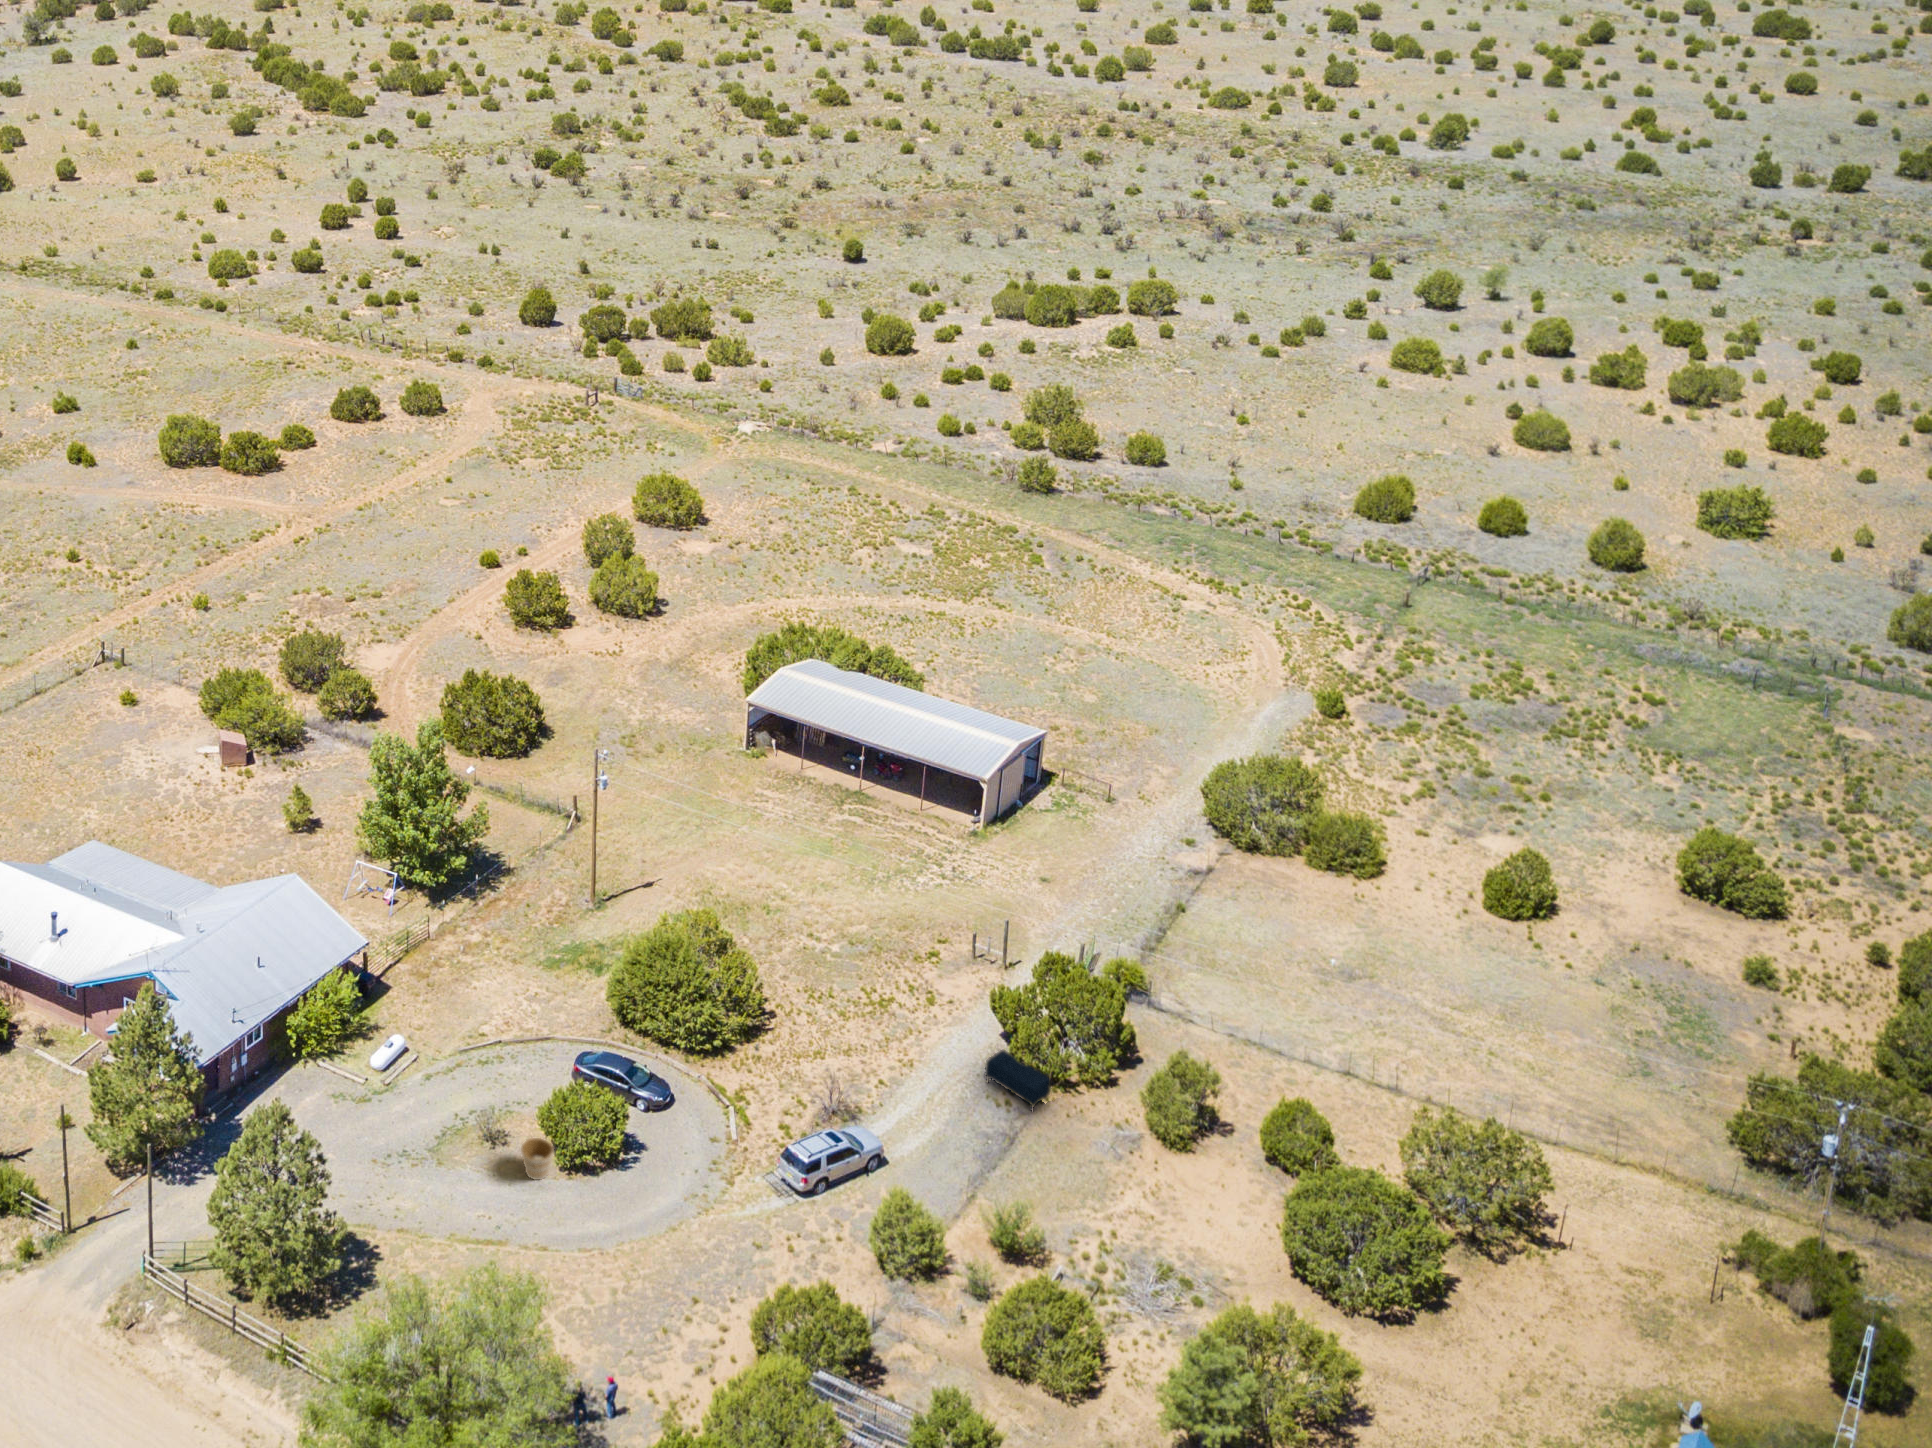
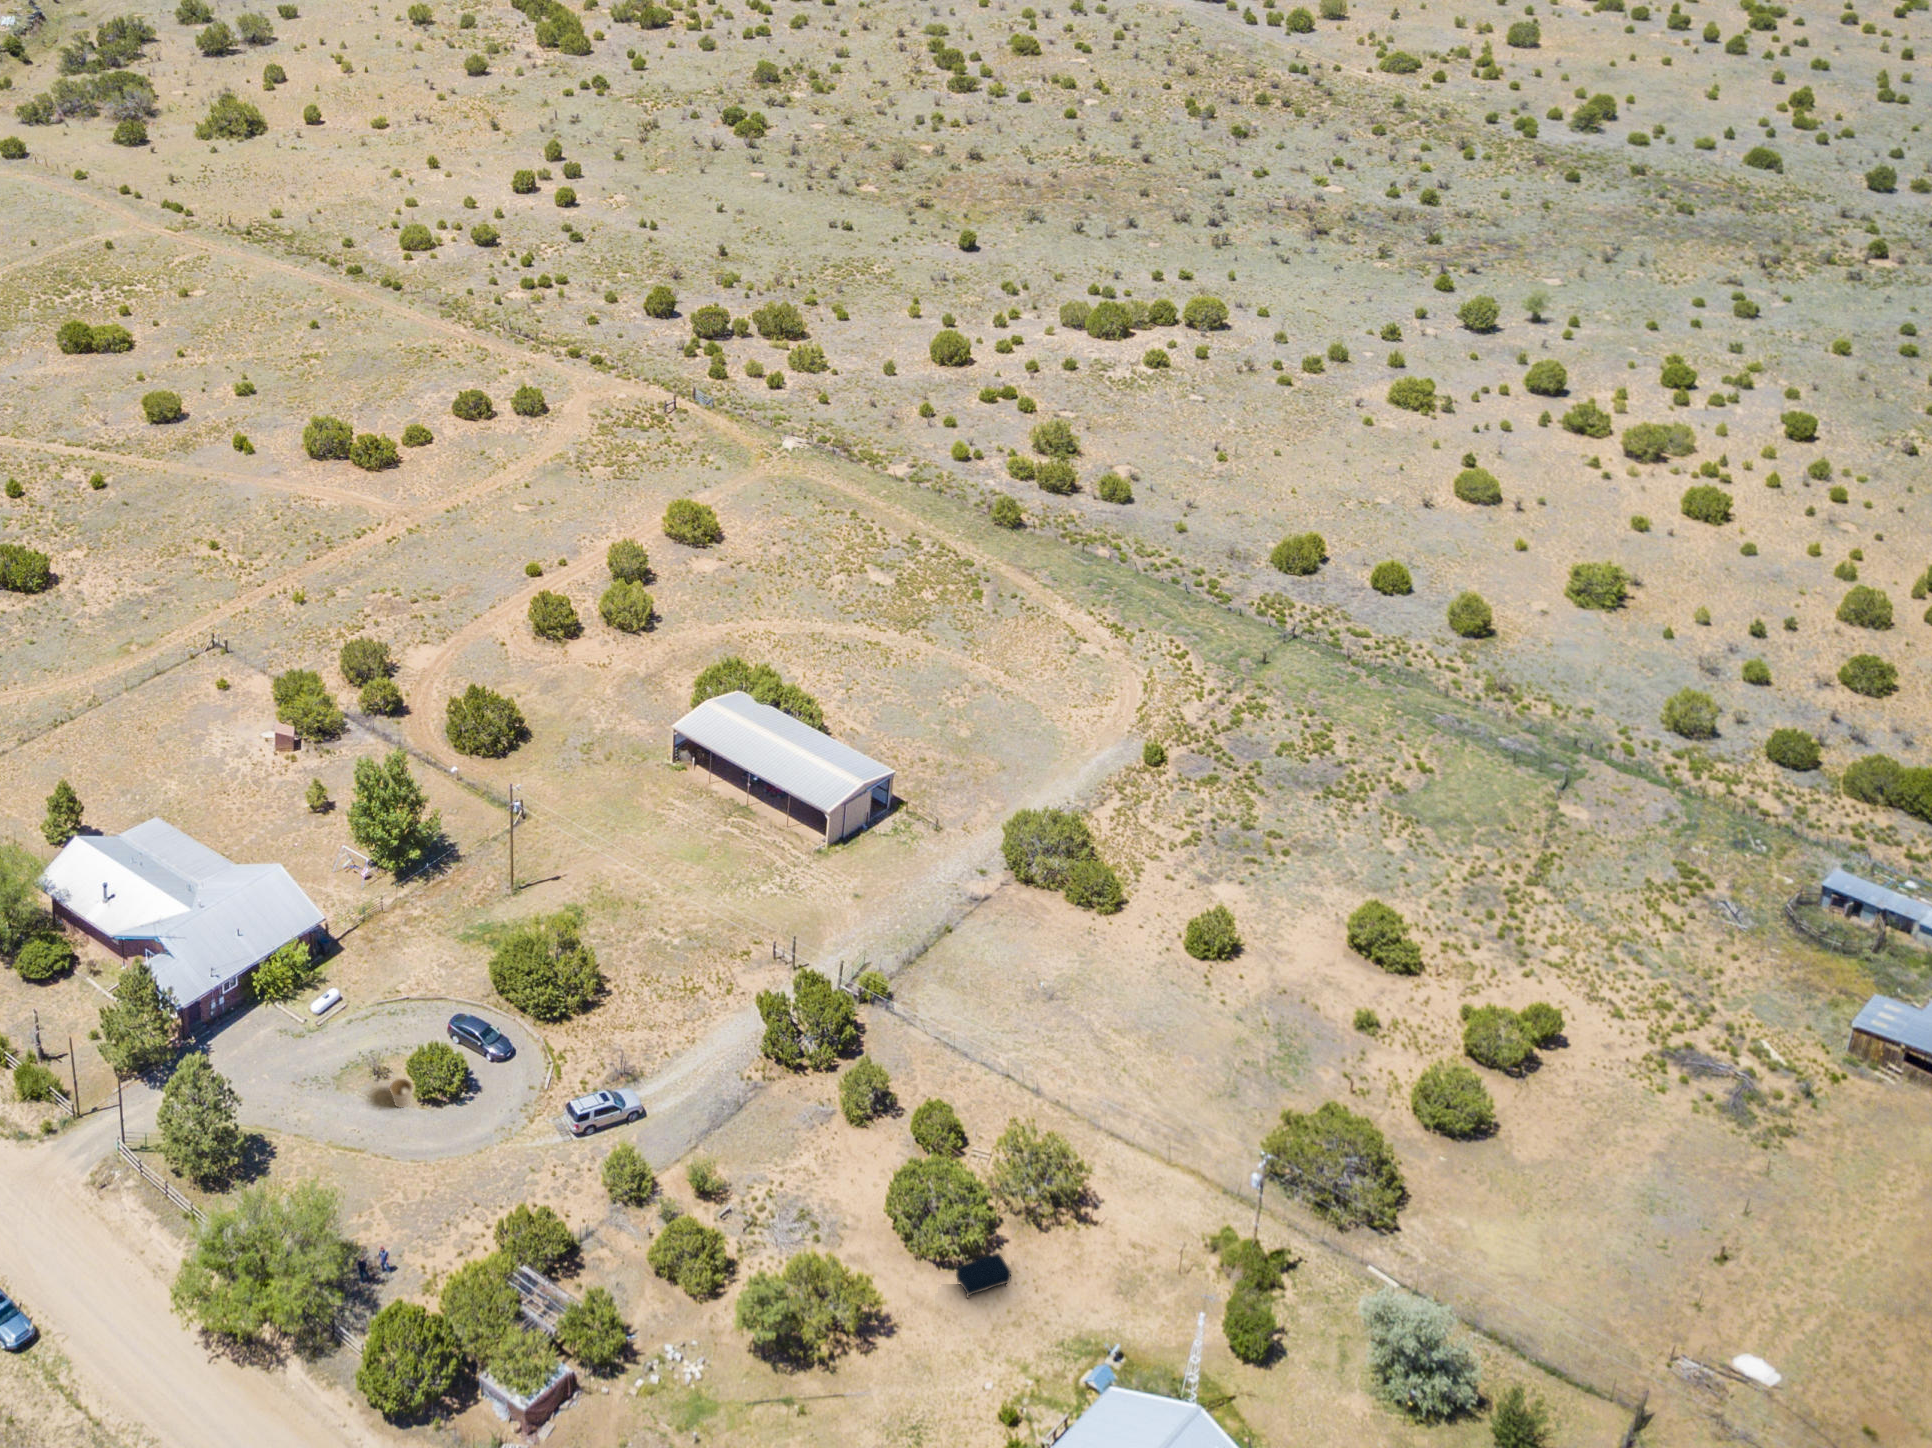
bench: present [985,1050,1051,1110] -> present [956,1253,1011,1296]

